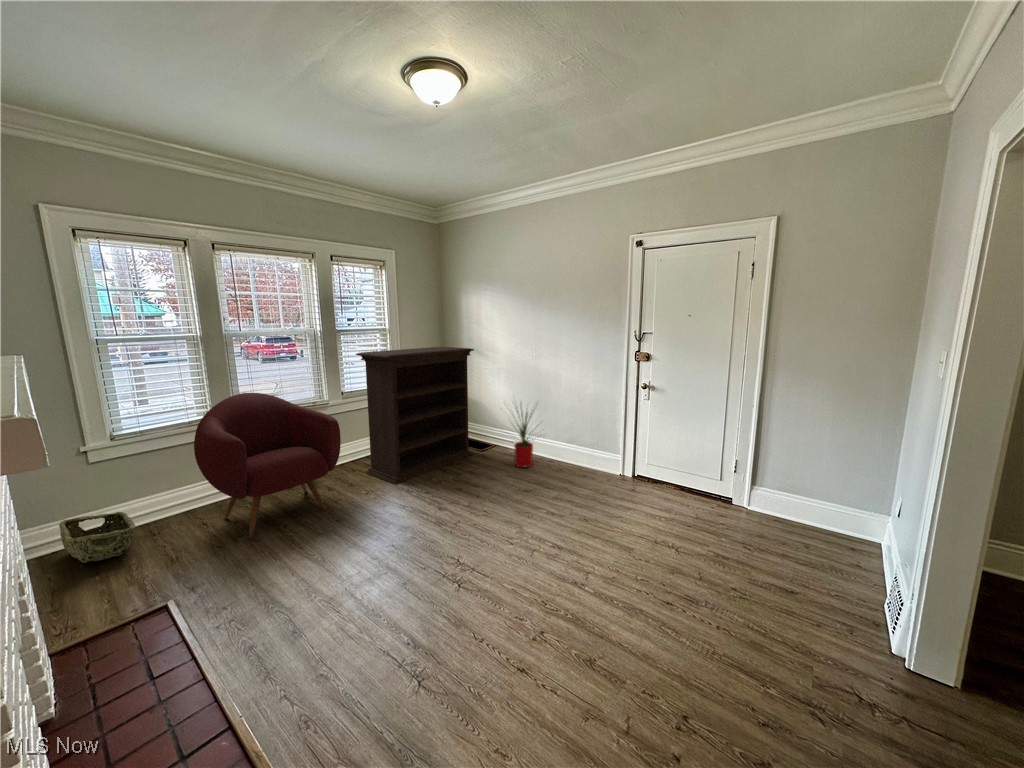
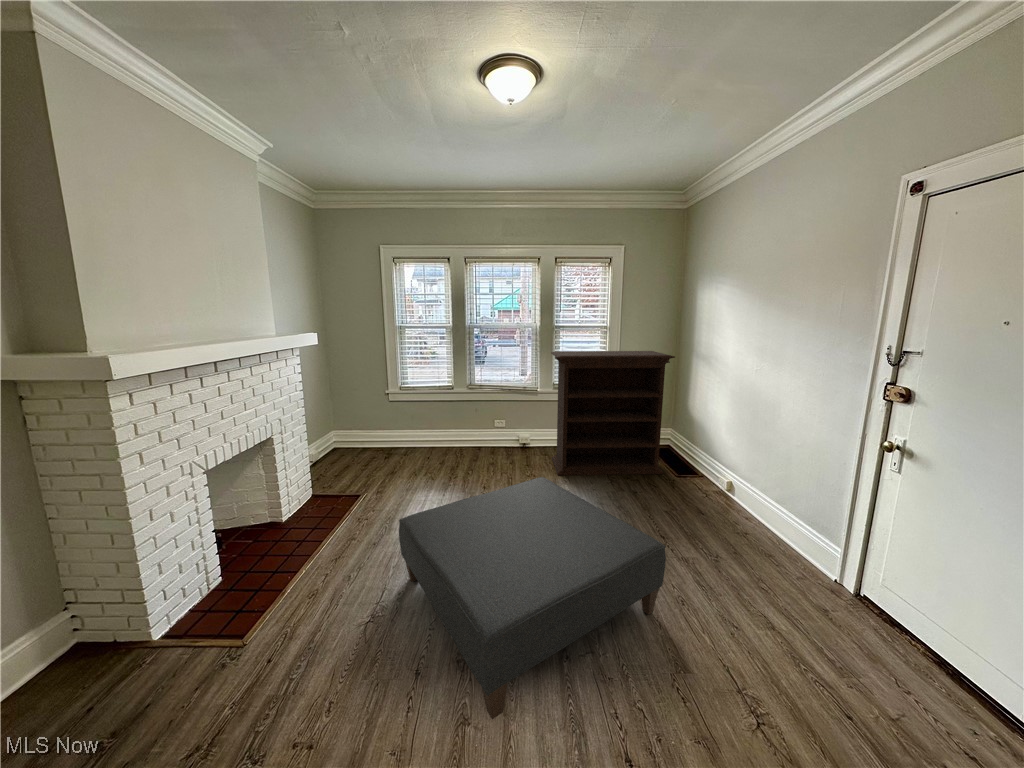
armchair: present [194,393,341,539] -> none [423,375,514,476]
house plant: present [514,404,538,467] -> none [672,417,746,510]
ottoman: none [384,475,610,645] -> present [399,477,666,719]
woven basket: present [59,512,136,563] -> none [368,432,405,460]

